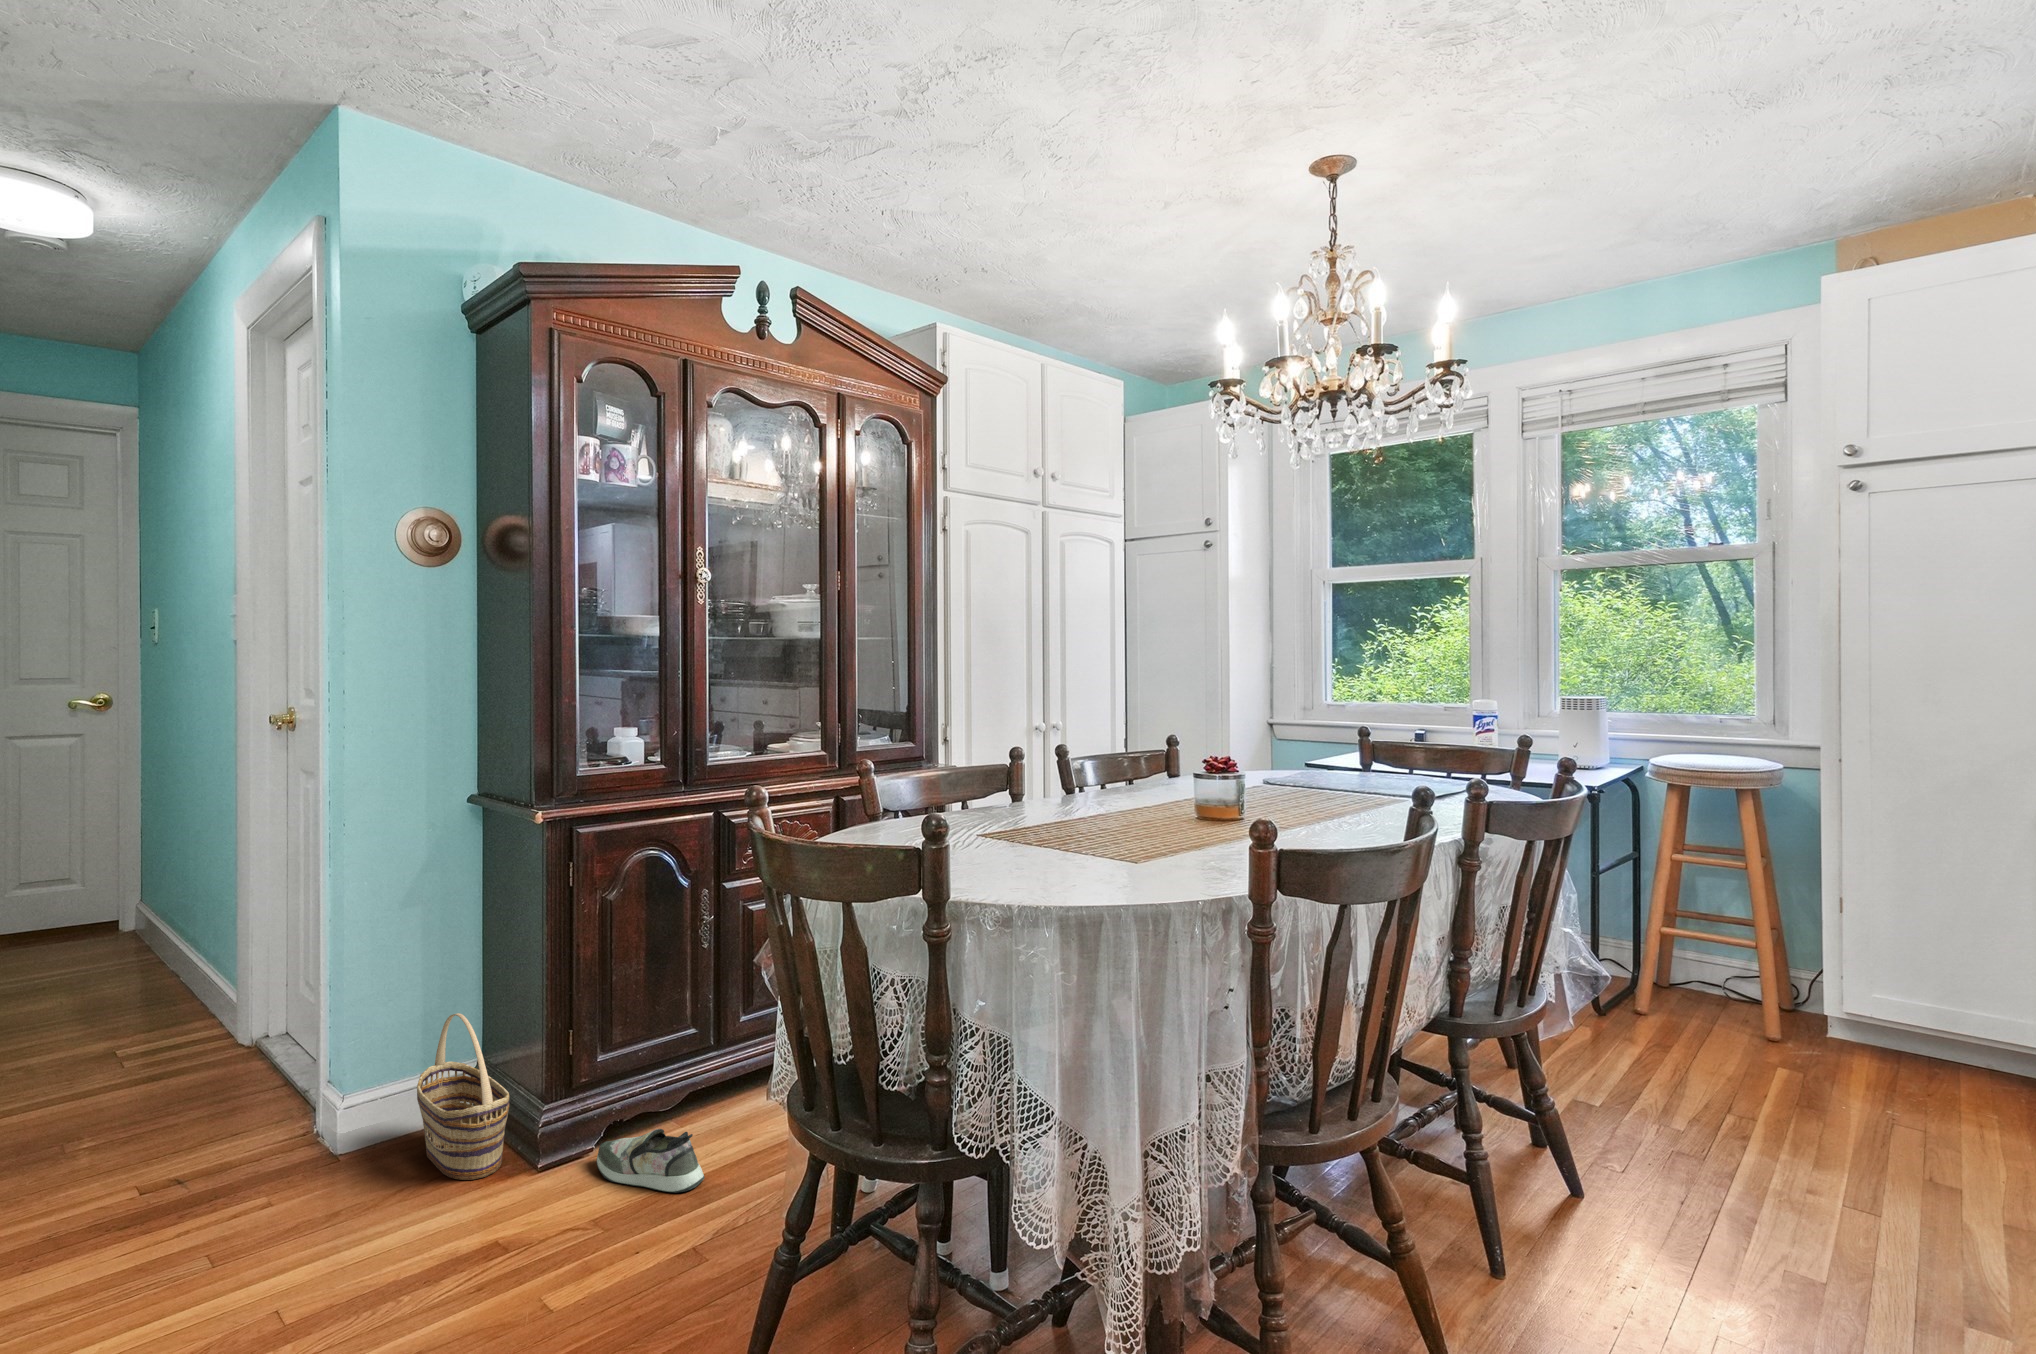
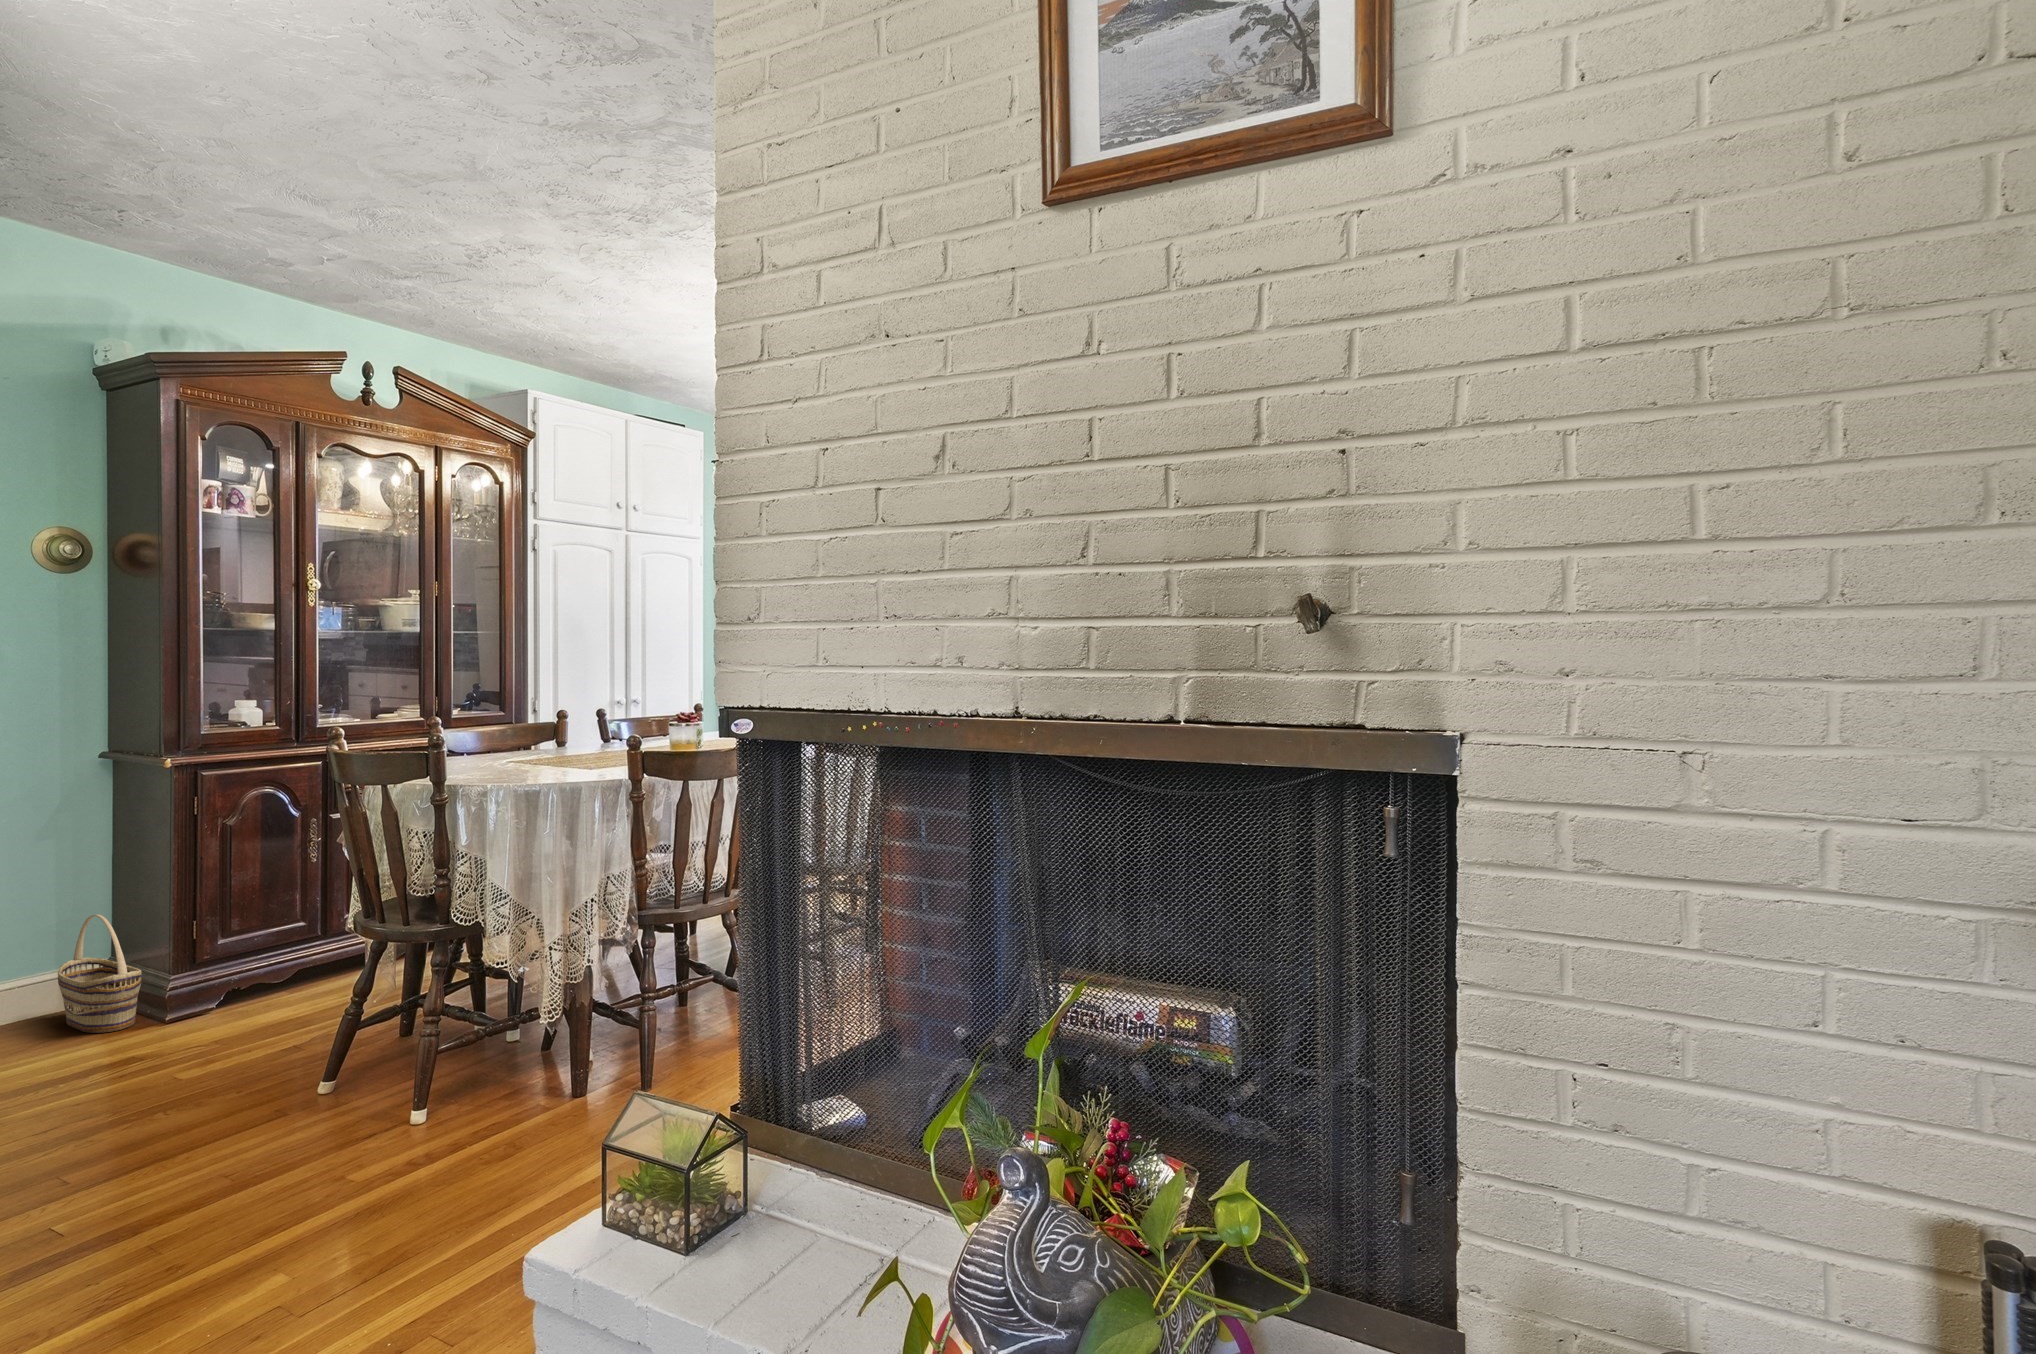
shoe: present [597,1129,705,1193] -> none [217,981,307,1024]

